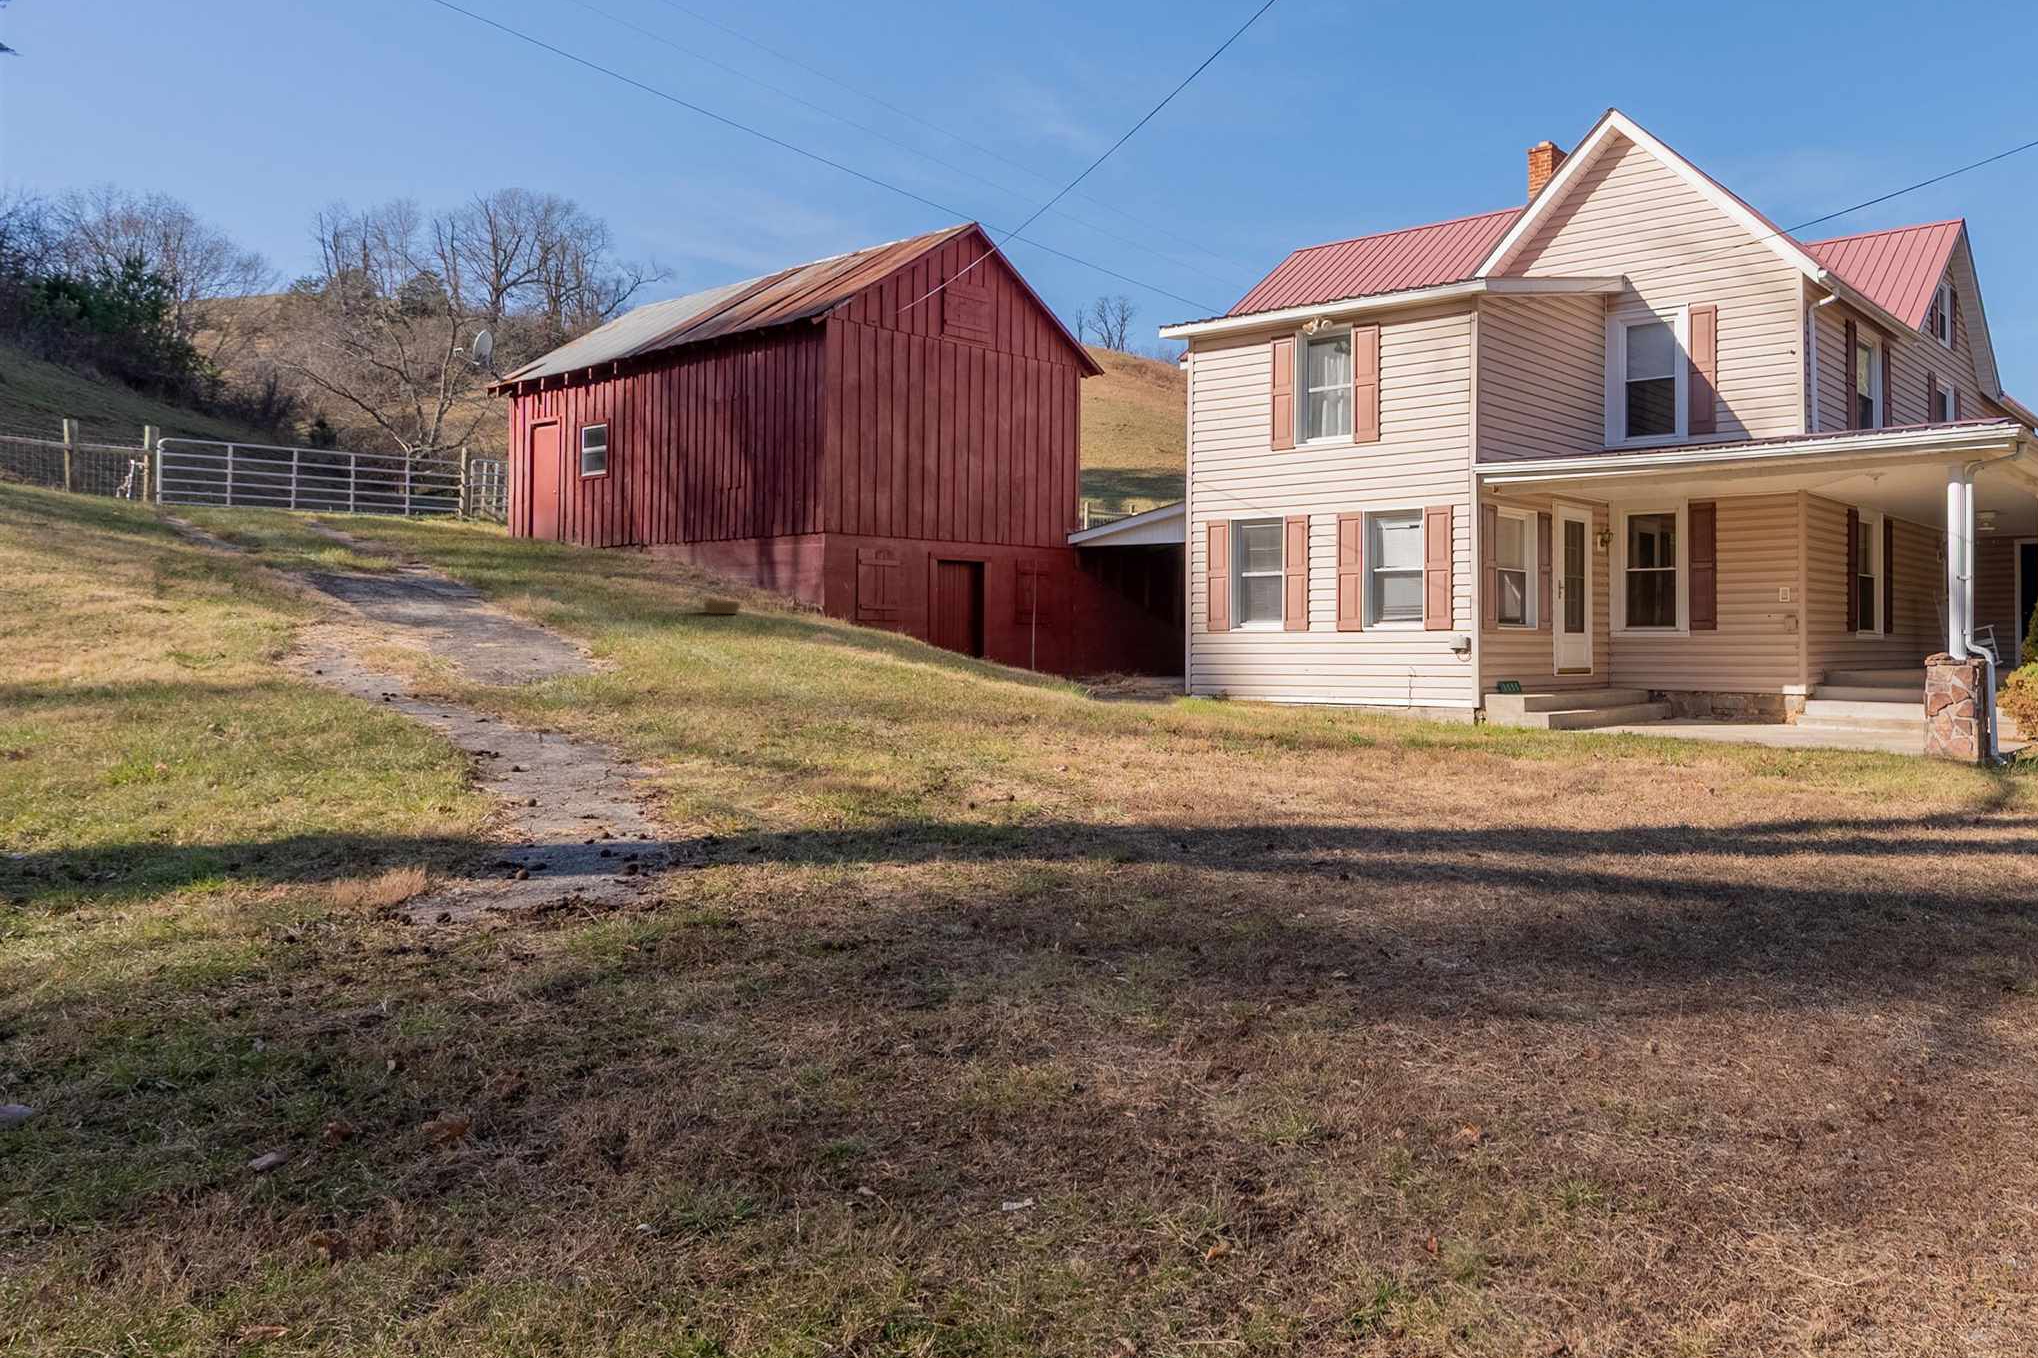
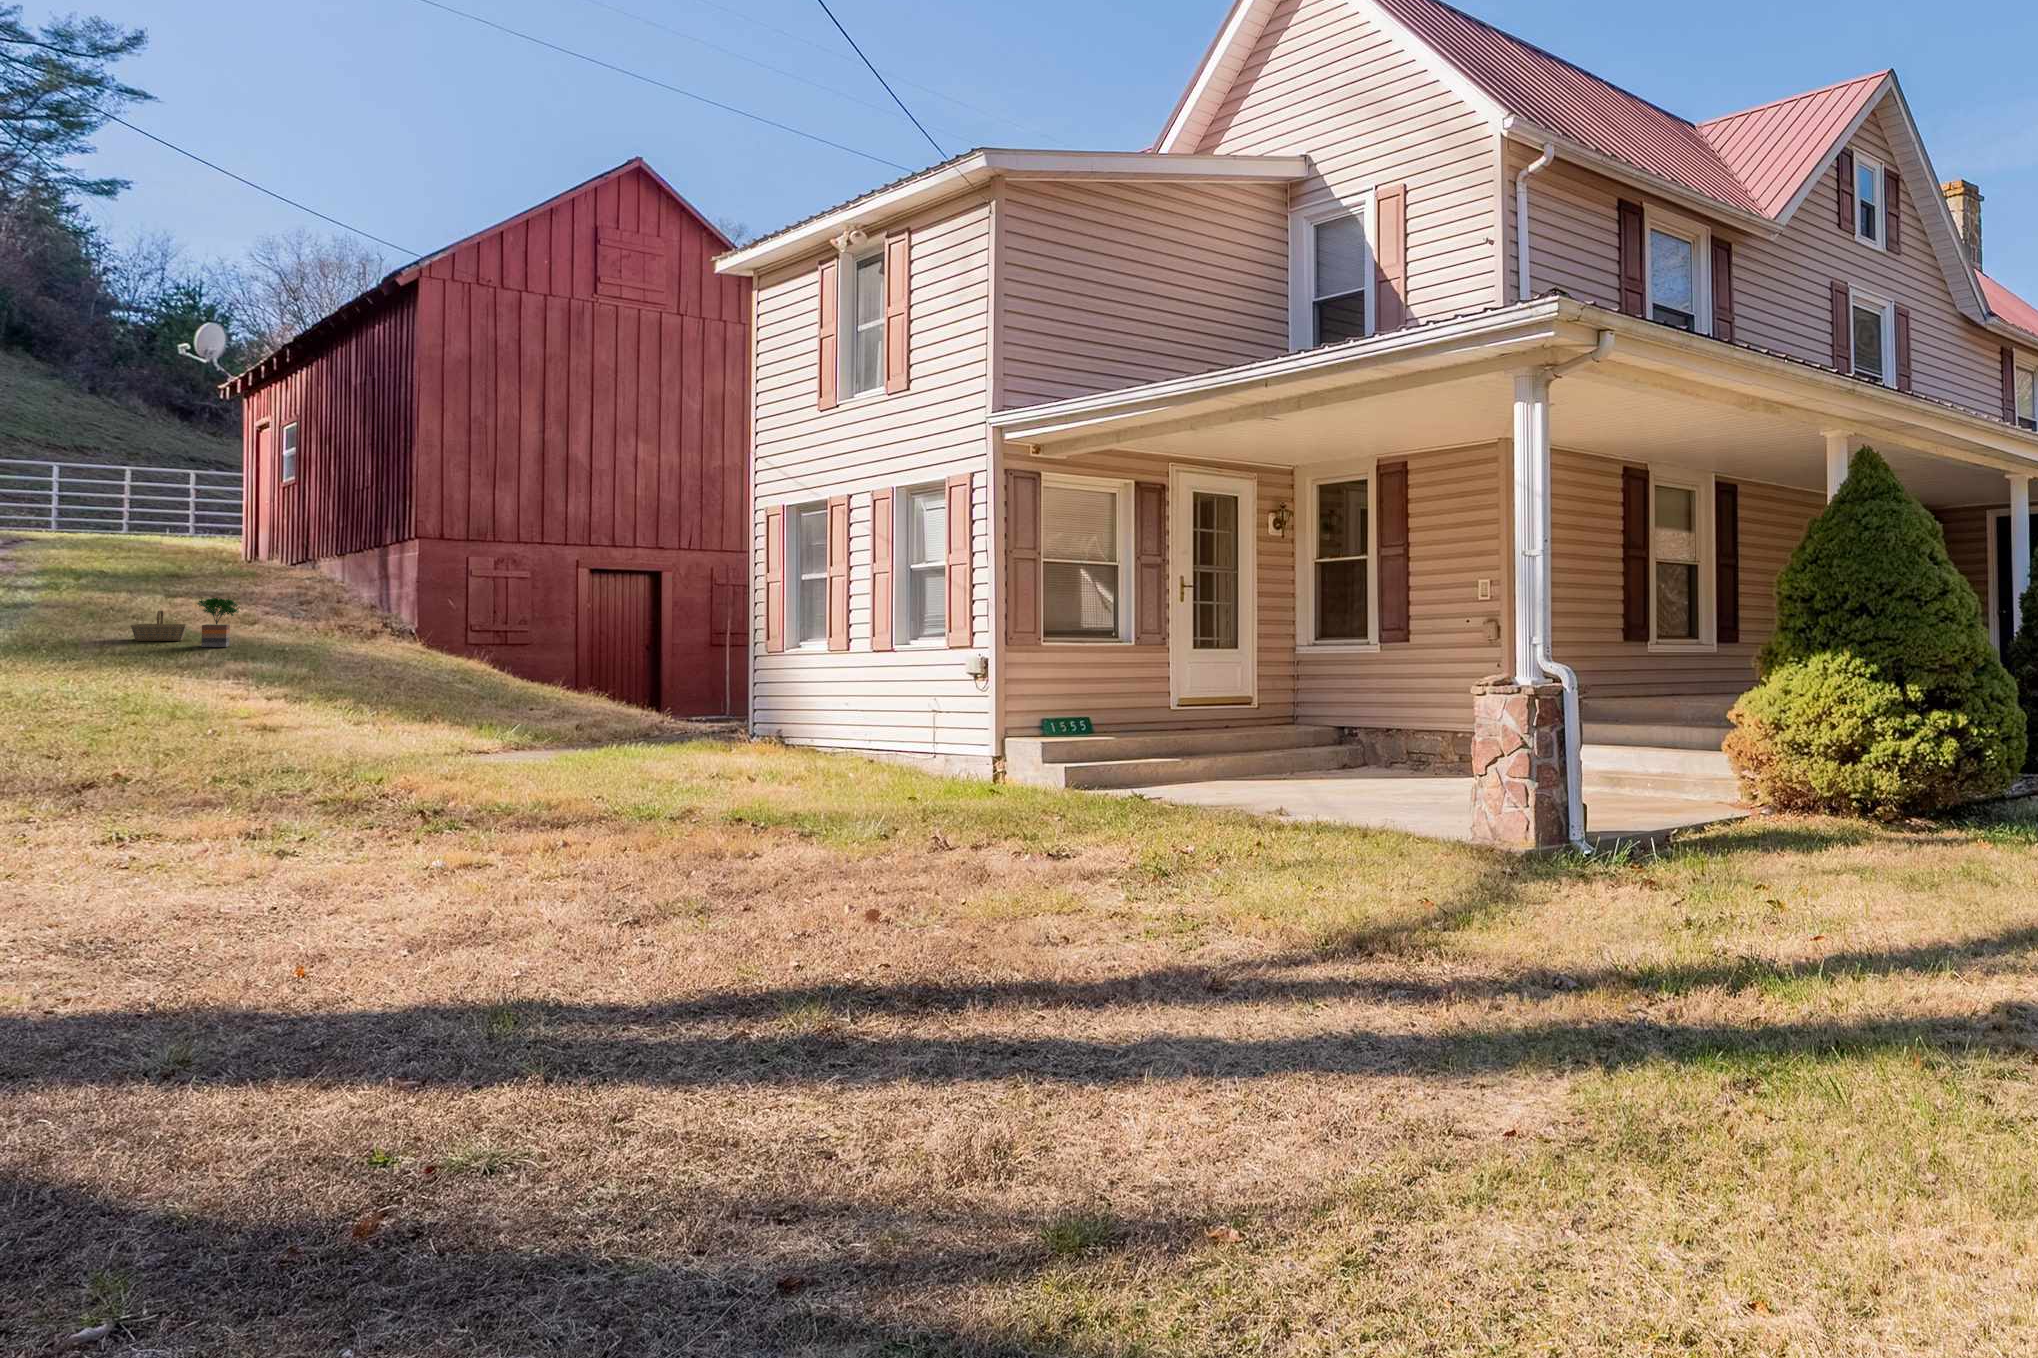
potted tree: none [759,580,790,620] -> present [197,598,239,647]

